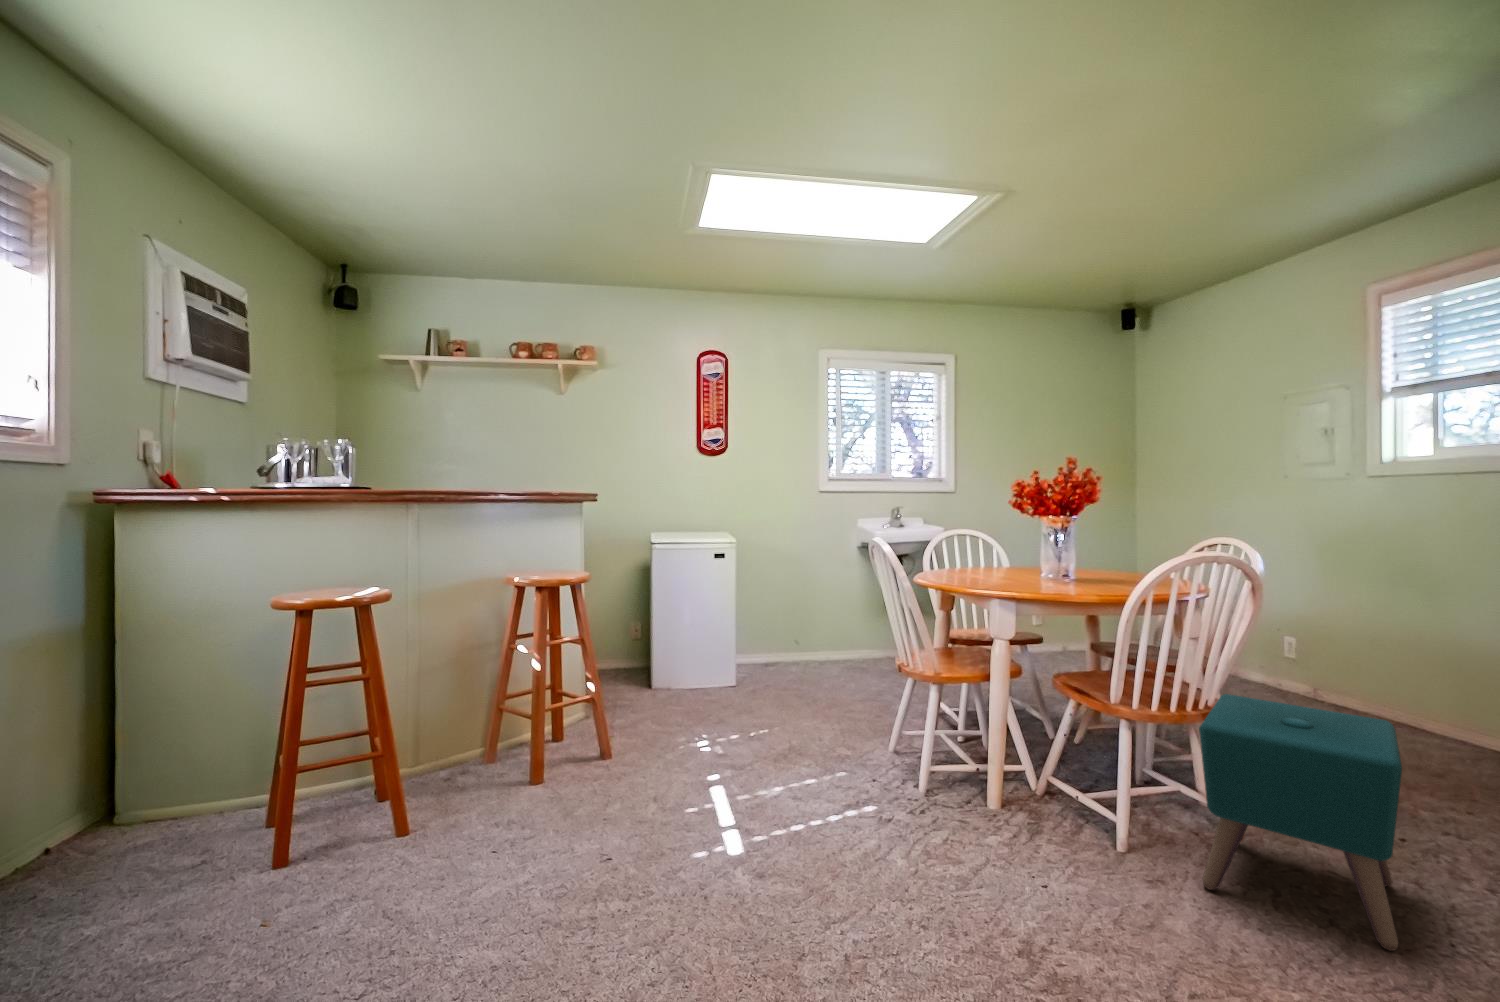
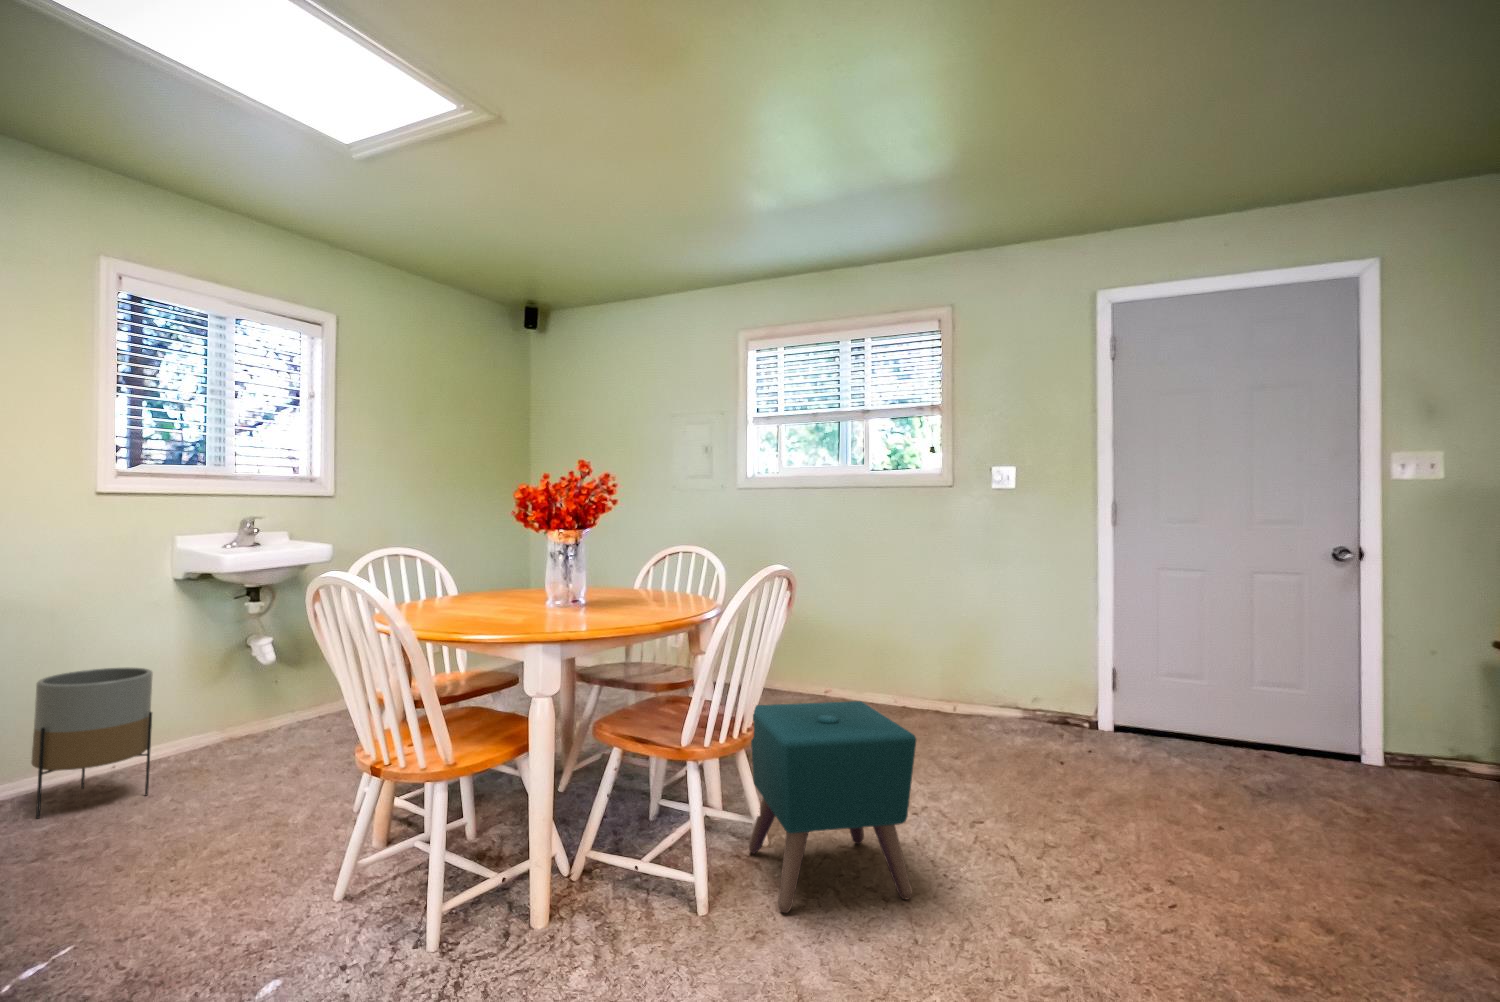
planter: none [798,595,846,671] -> present [31,668,153,819]

